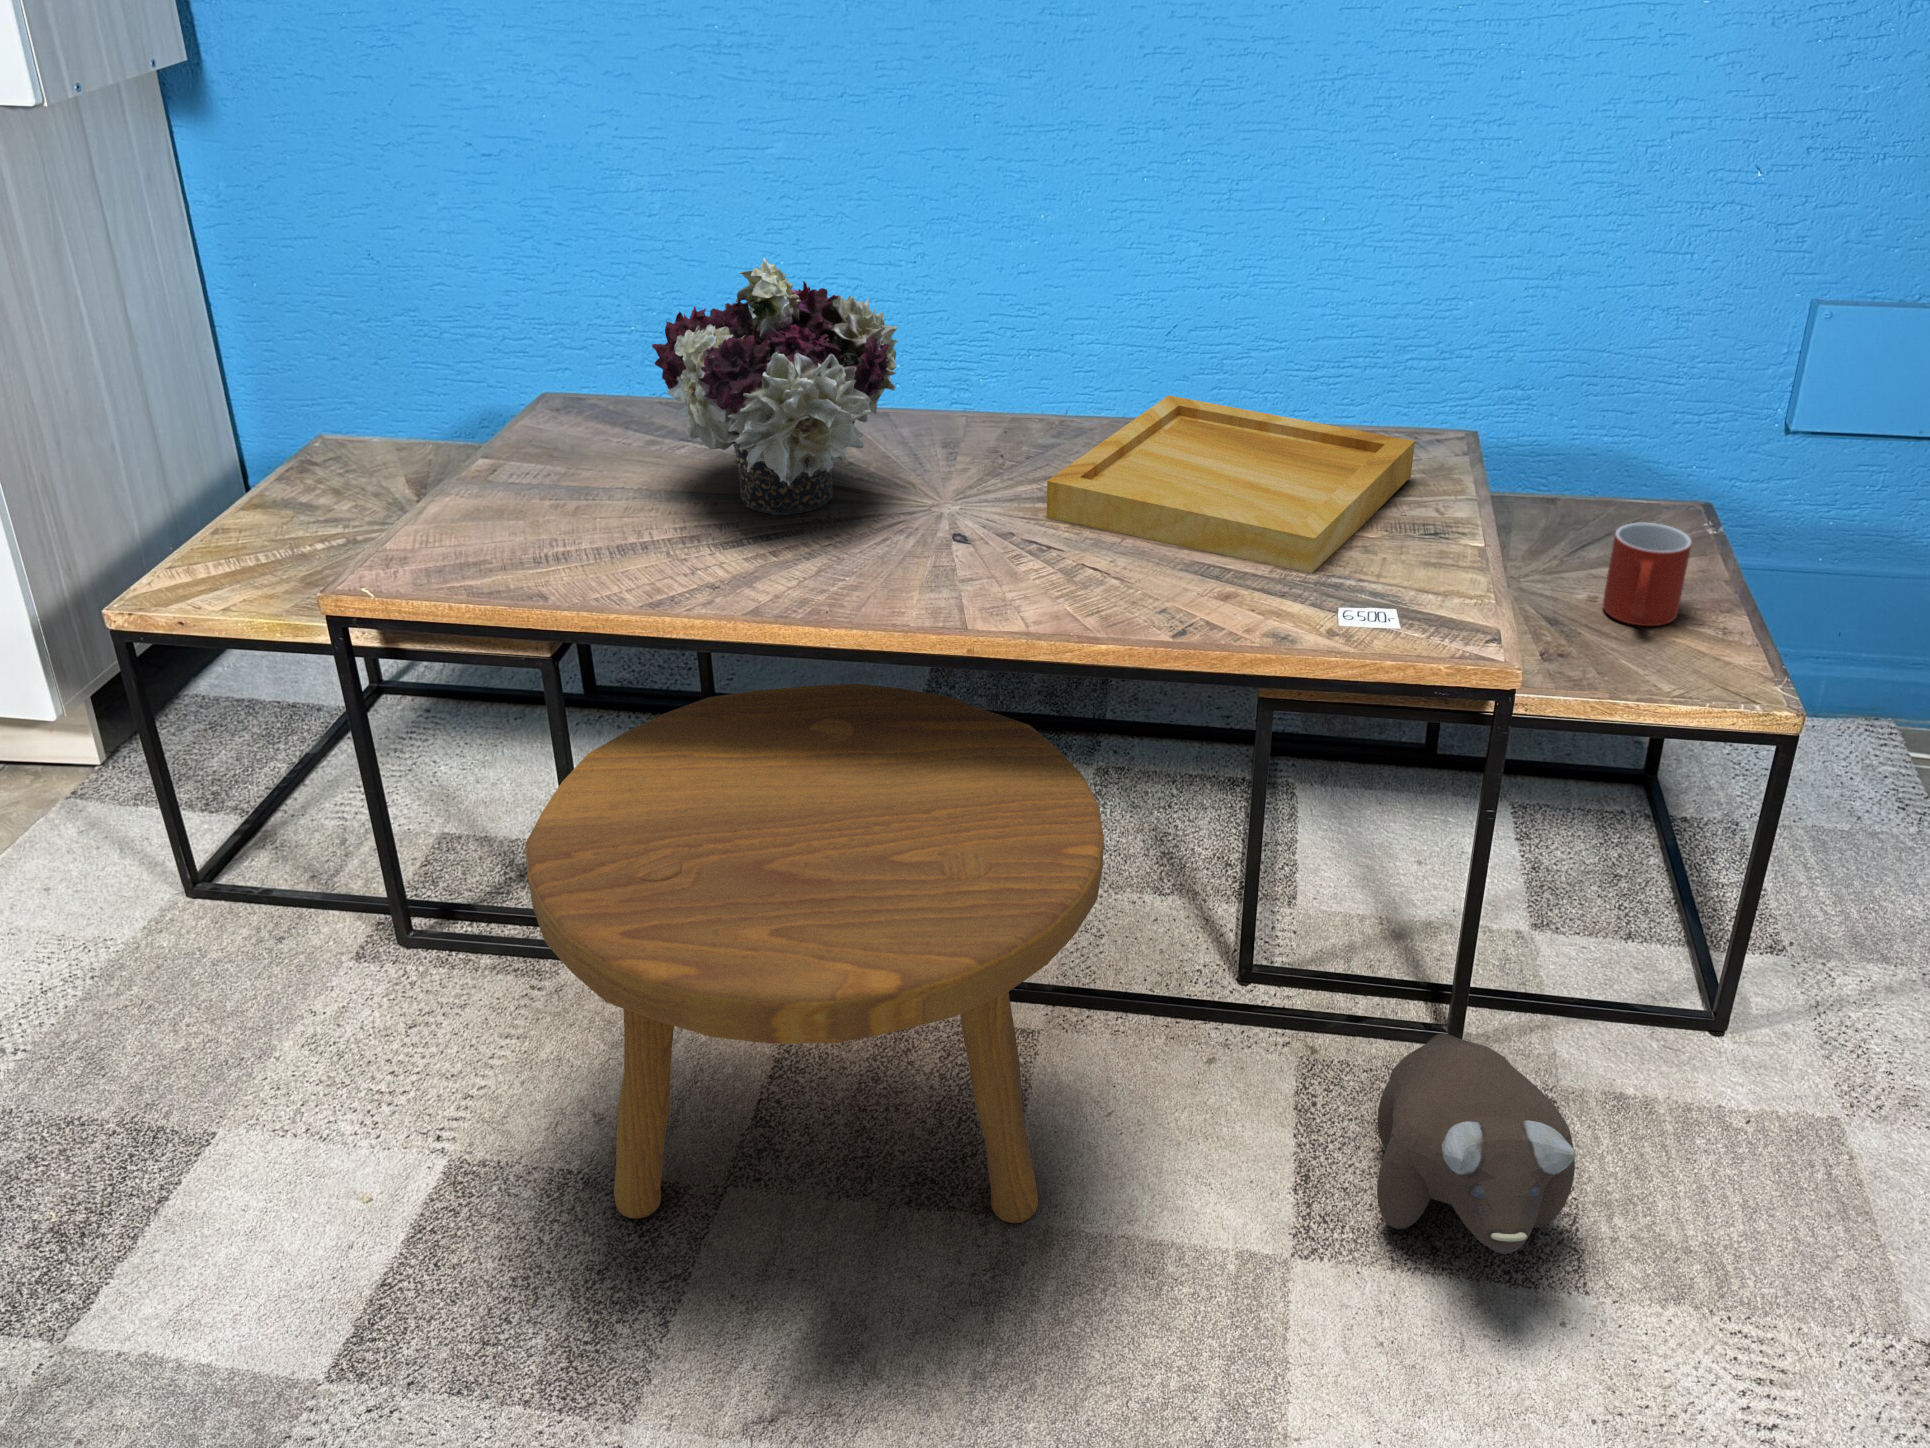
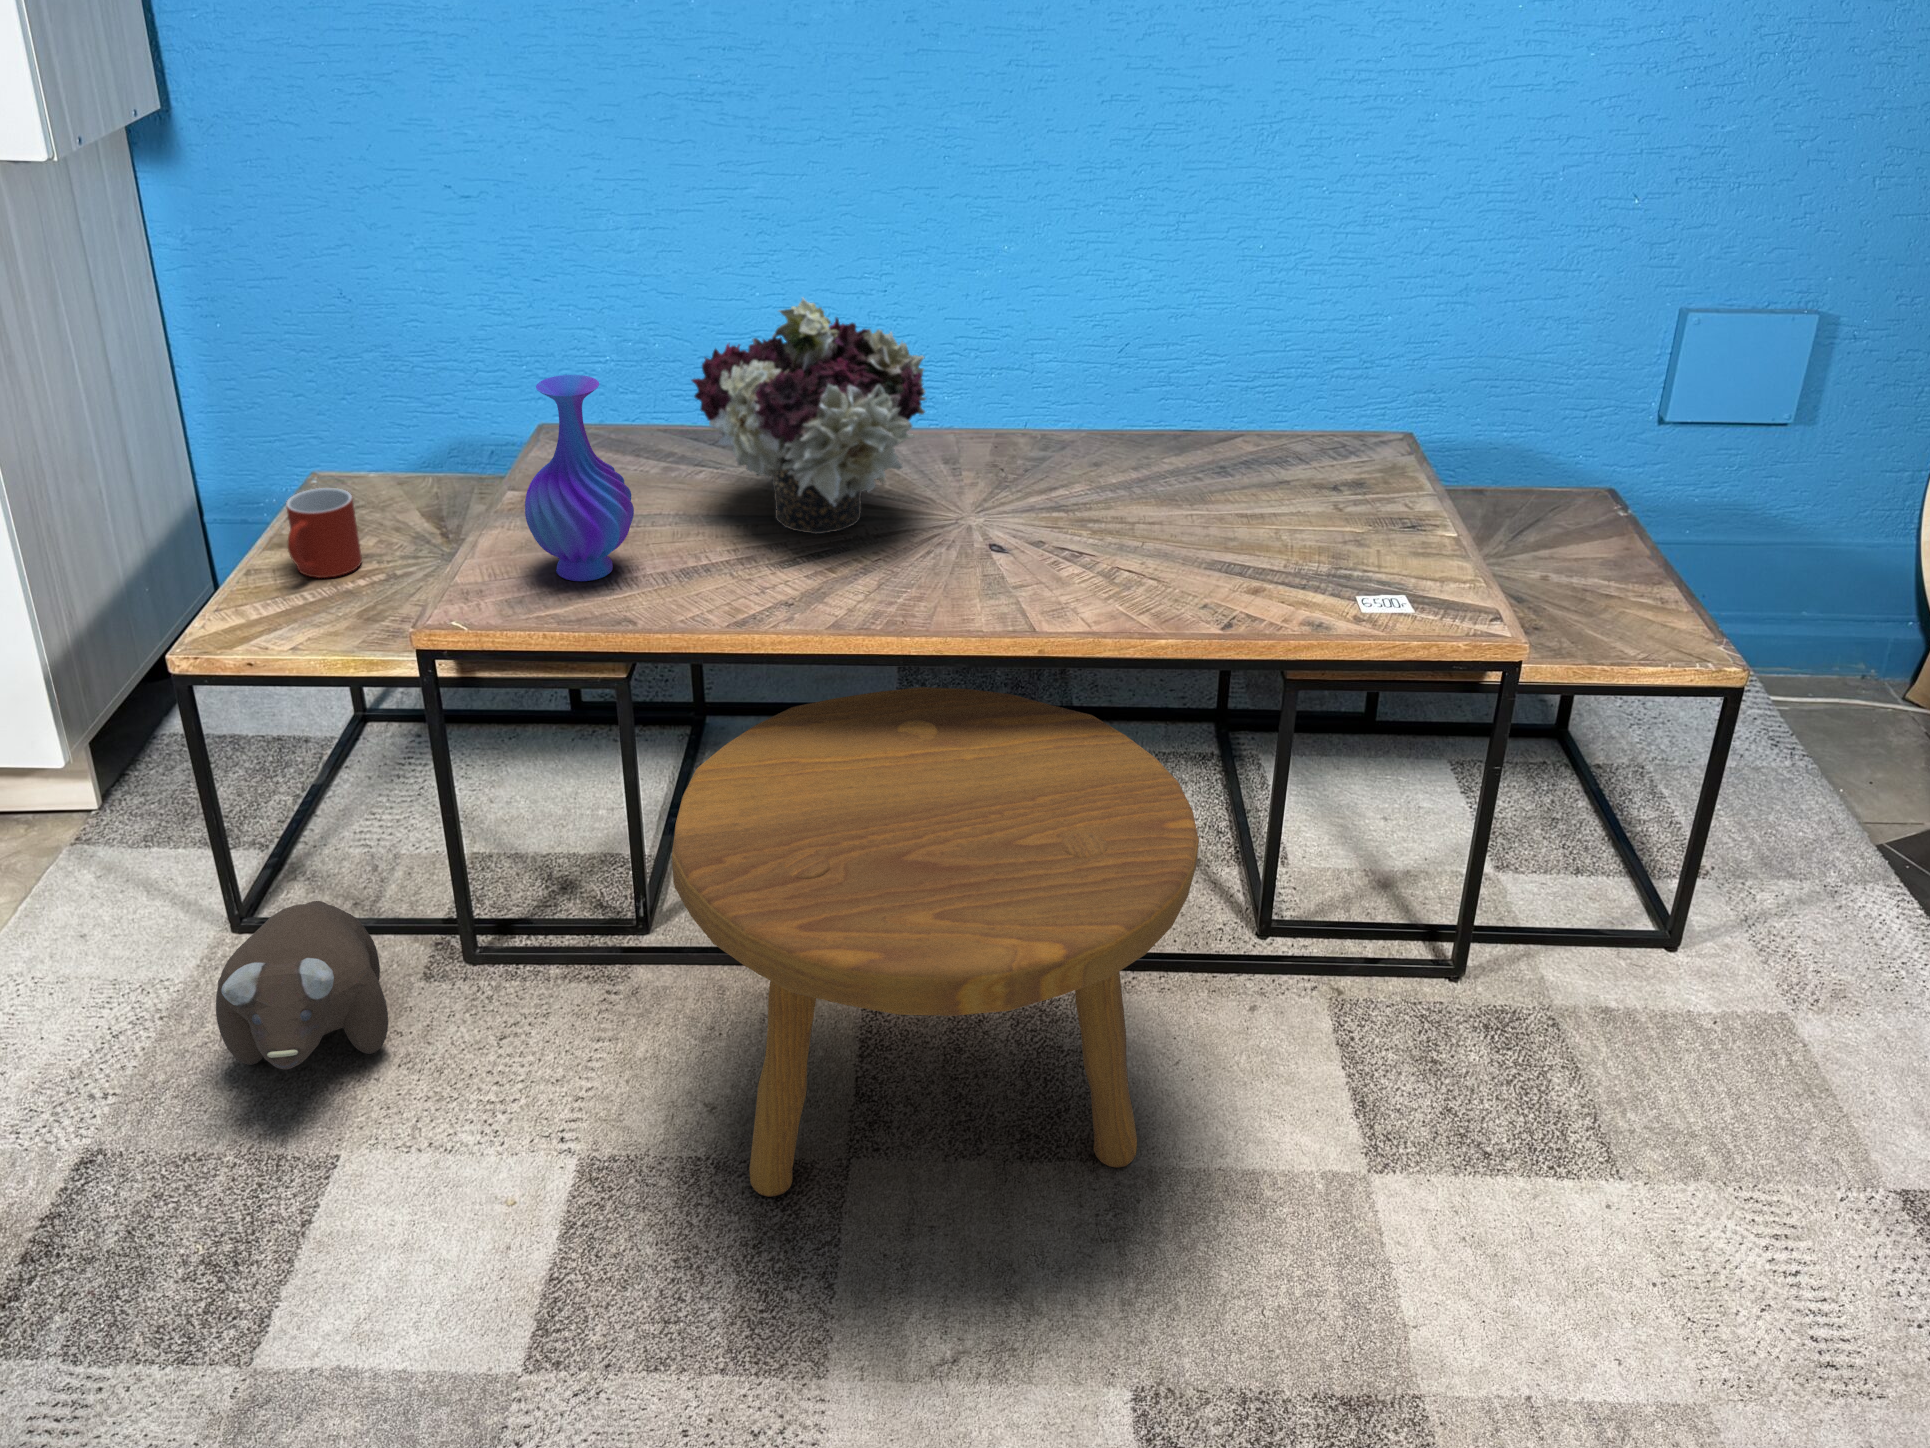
vase: none [452,333,568,553] -> present [525,375,634,581]
tray: present [1047,395,1415,573] -> none [1065,408,1374,570]
mug: present [1602,523,1692,626] -> present [286,488,362,578]
plush toy: present [1377,1034,1576,1254] -> present [216,901,388,1069]

